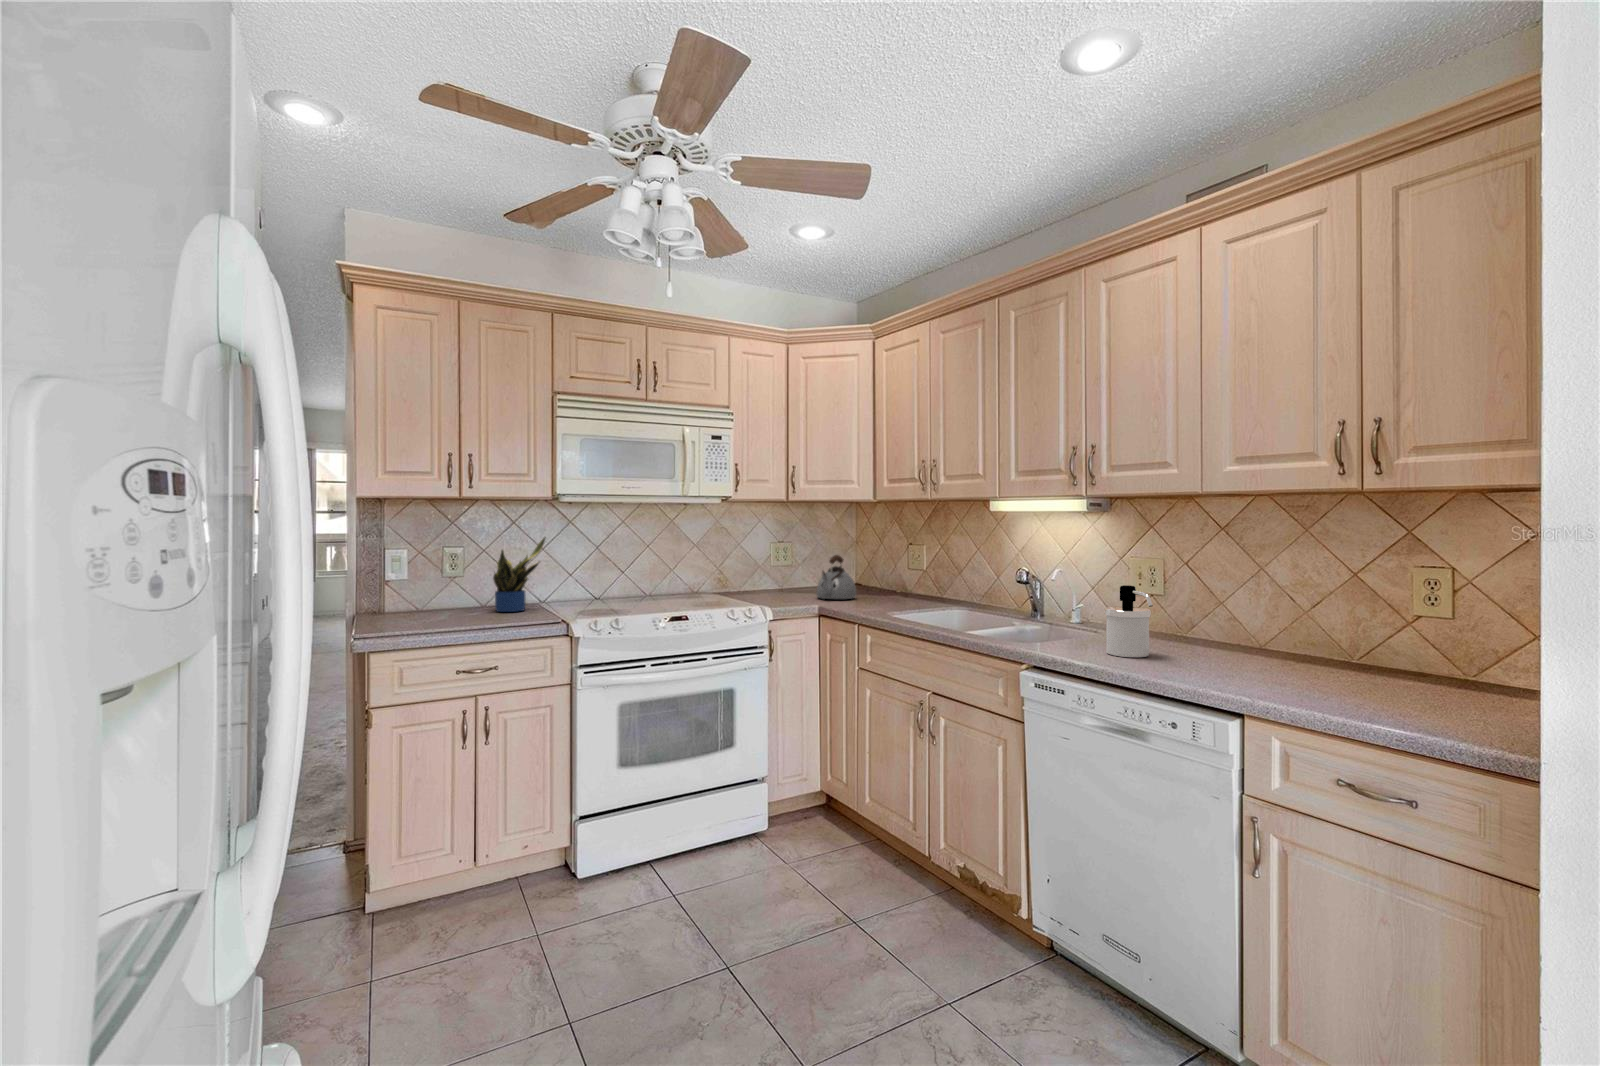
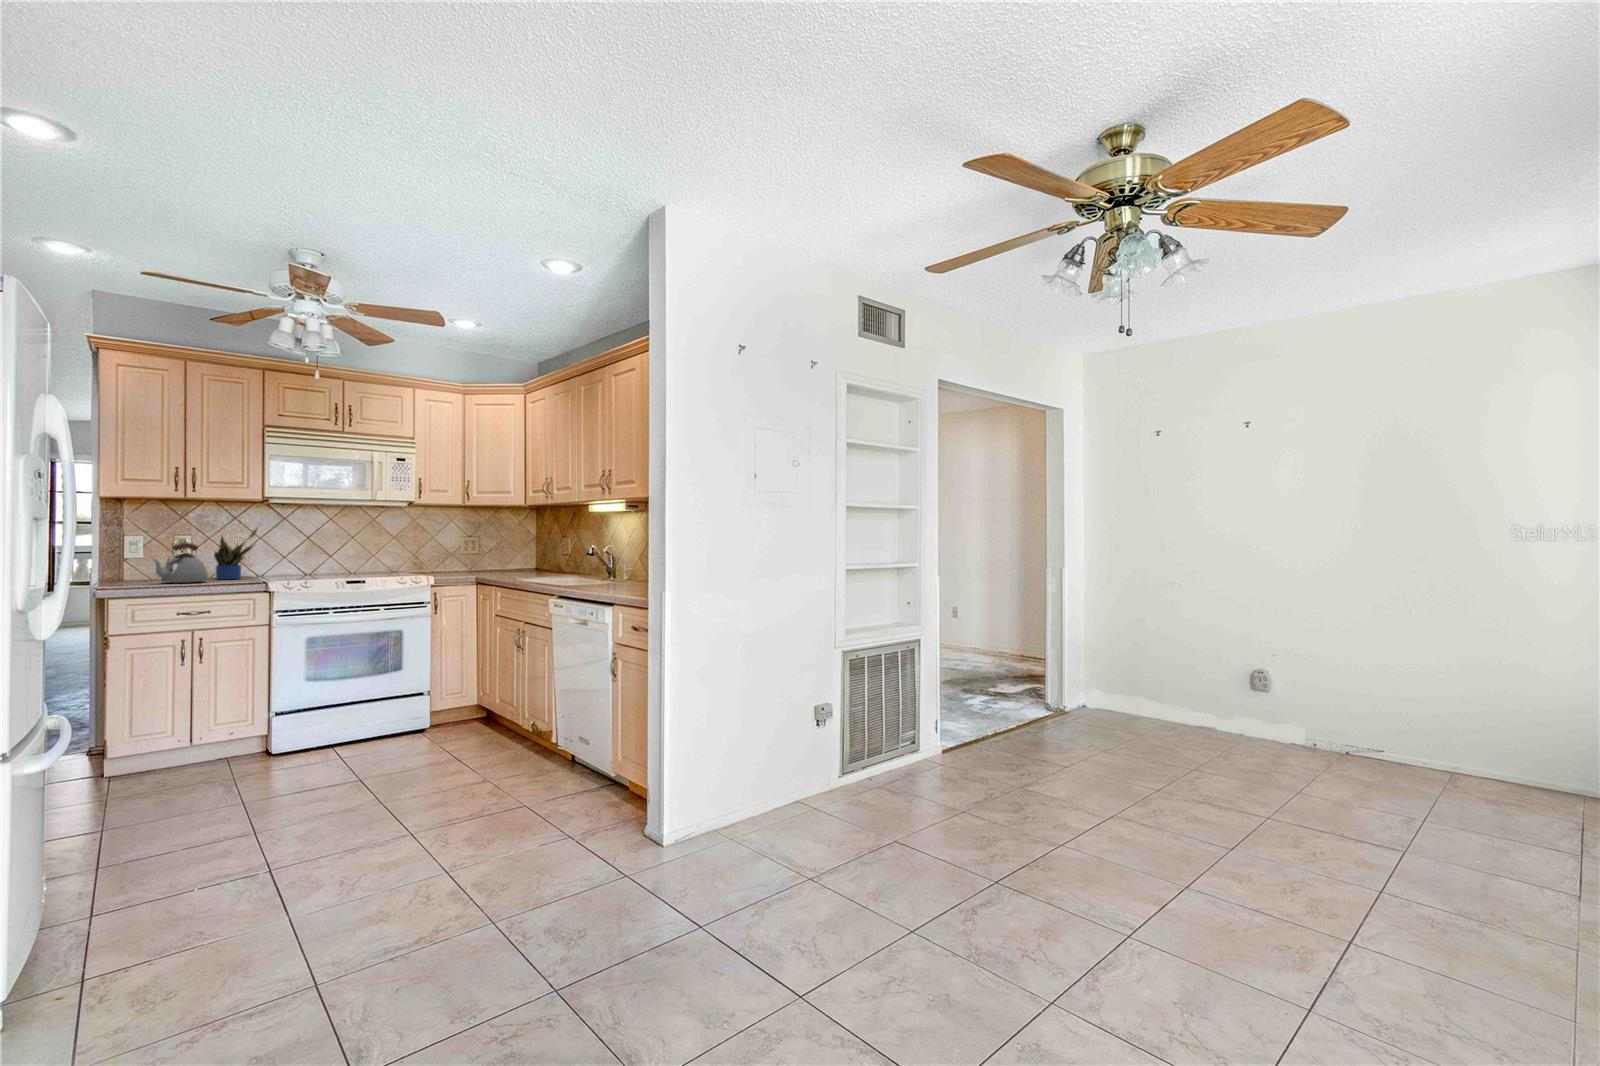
kettle: present [817,555,856,599] -> present [154,543,208,583]
soap dispenser: present [1105,585,1153,657] -> none [595,548,620,587]

